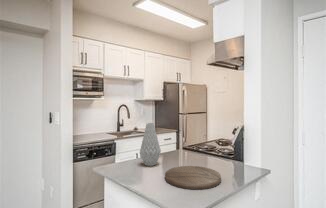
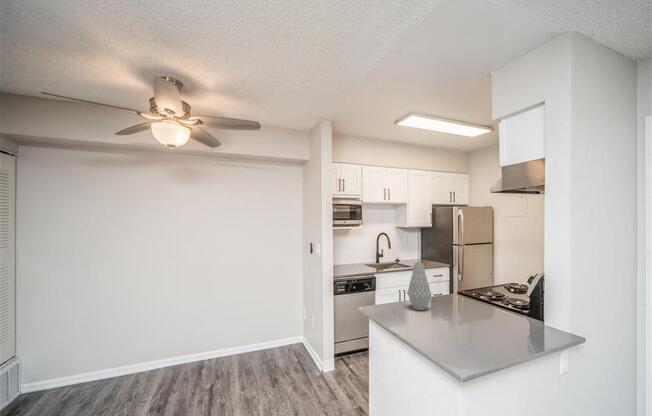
cutting board: present [165,166,221,189] -> none [437,315,507,345]

